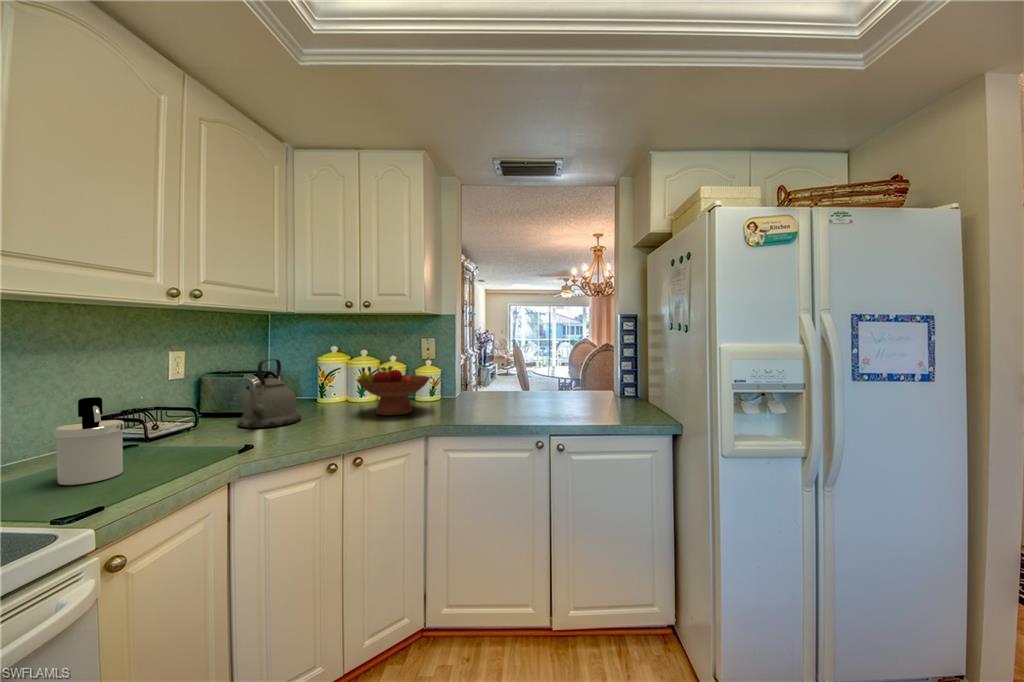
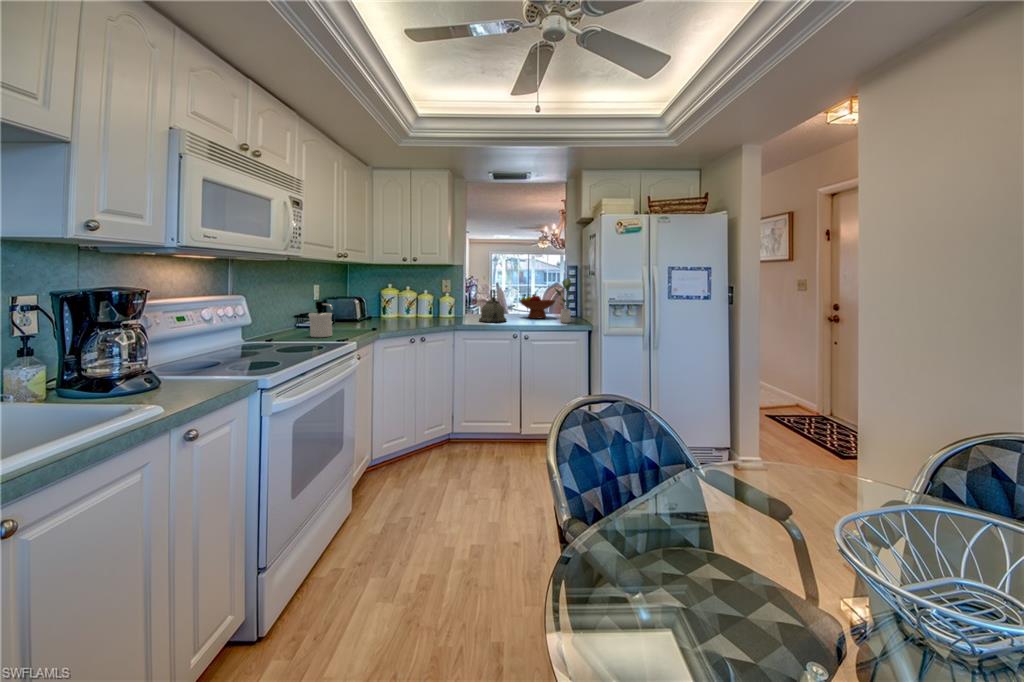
potted plant: none [603,336,643,415] -> present [555,278,573,323]
kettle: present [237,359,301,428] -> present [479,290,507,322]
fruit bowl: present [356,366,430,415] -> present [520,294,555,318]

